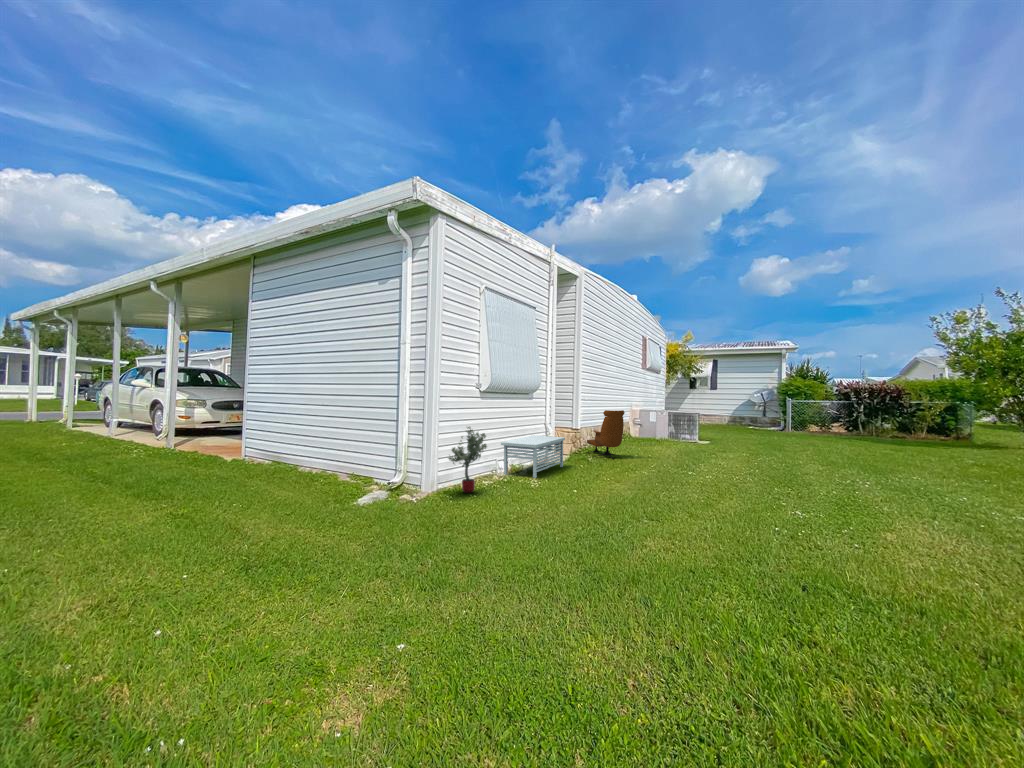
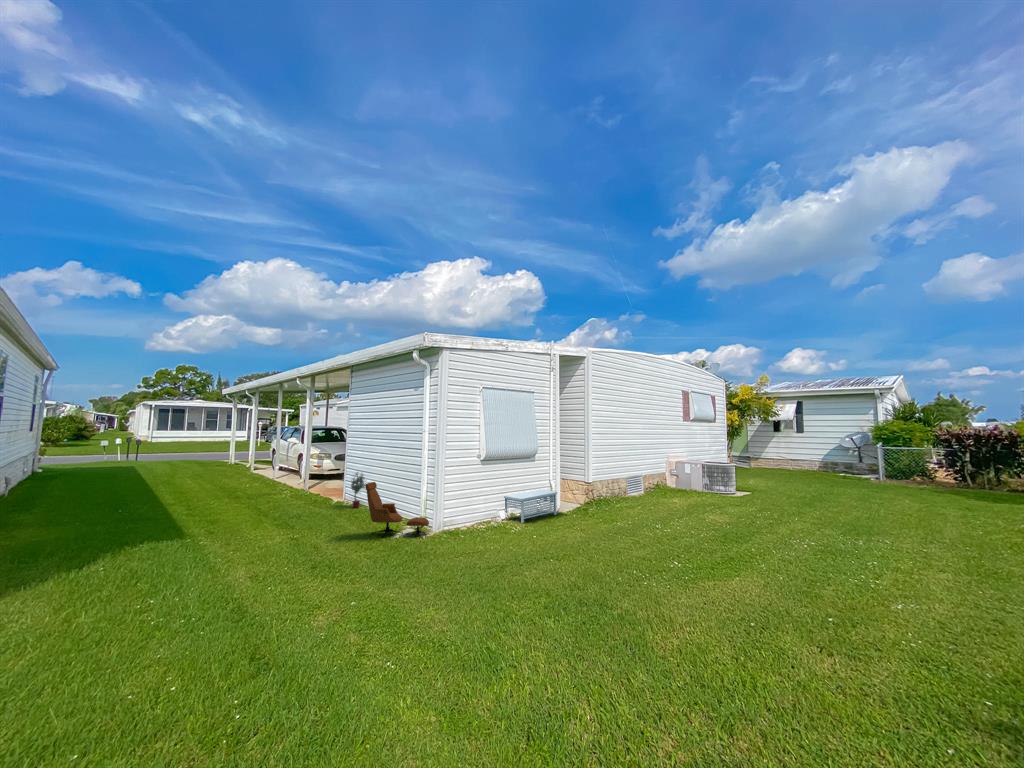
lounge chair: present [587,410,625,459] -> present [366,482,429,538]
potted tree: present [448,427,487,493] -> present [351,473,365,508]

